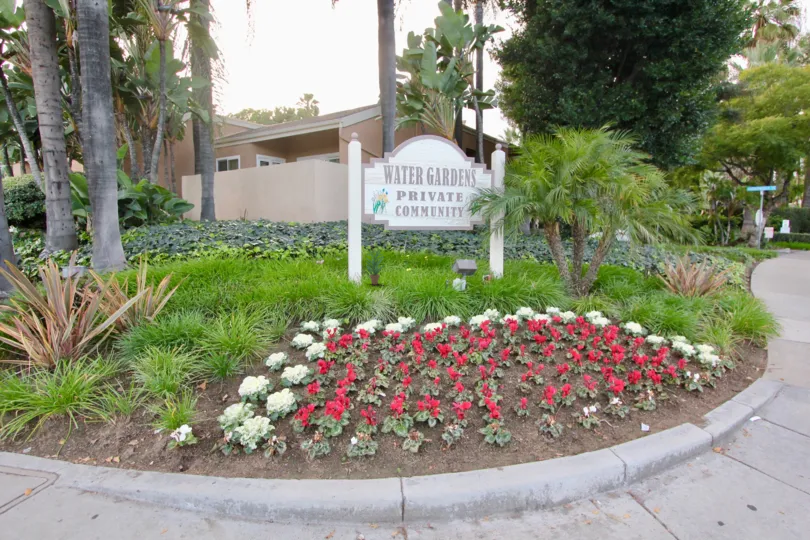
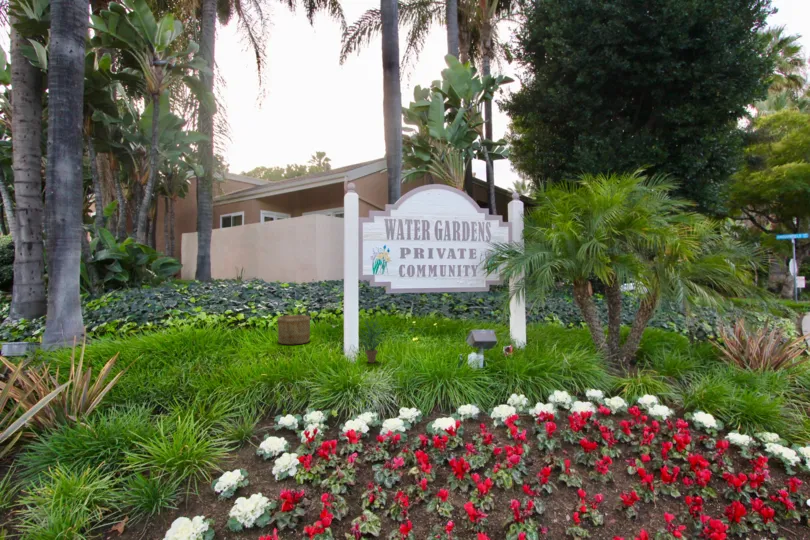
wooden bucket: none [292,248,321,272] -> present [277,315,310,345]

